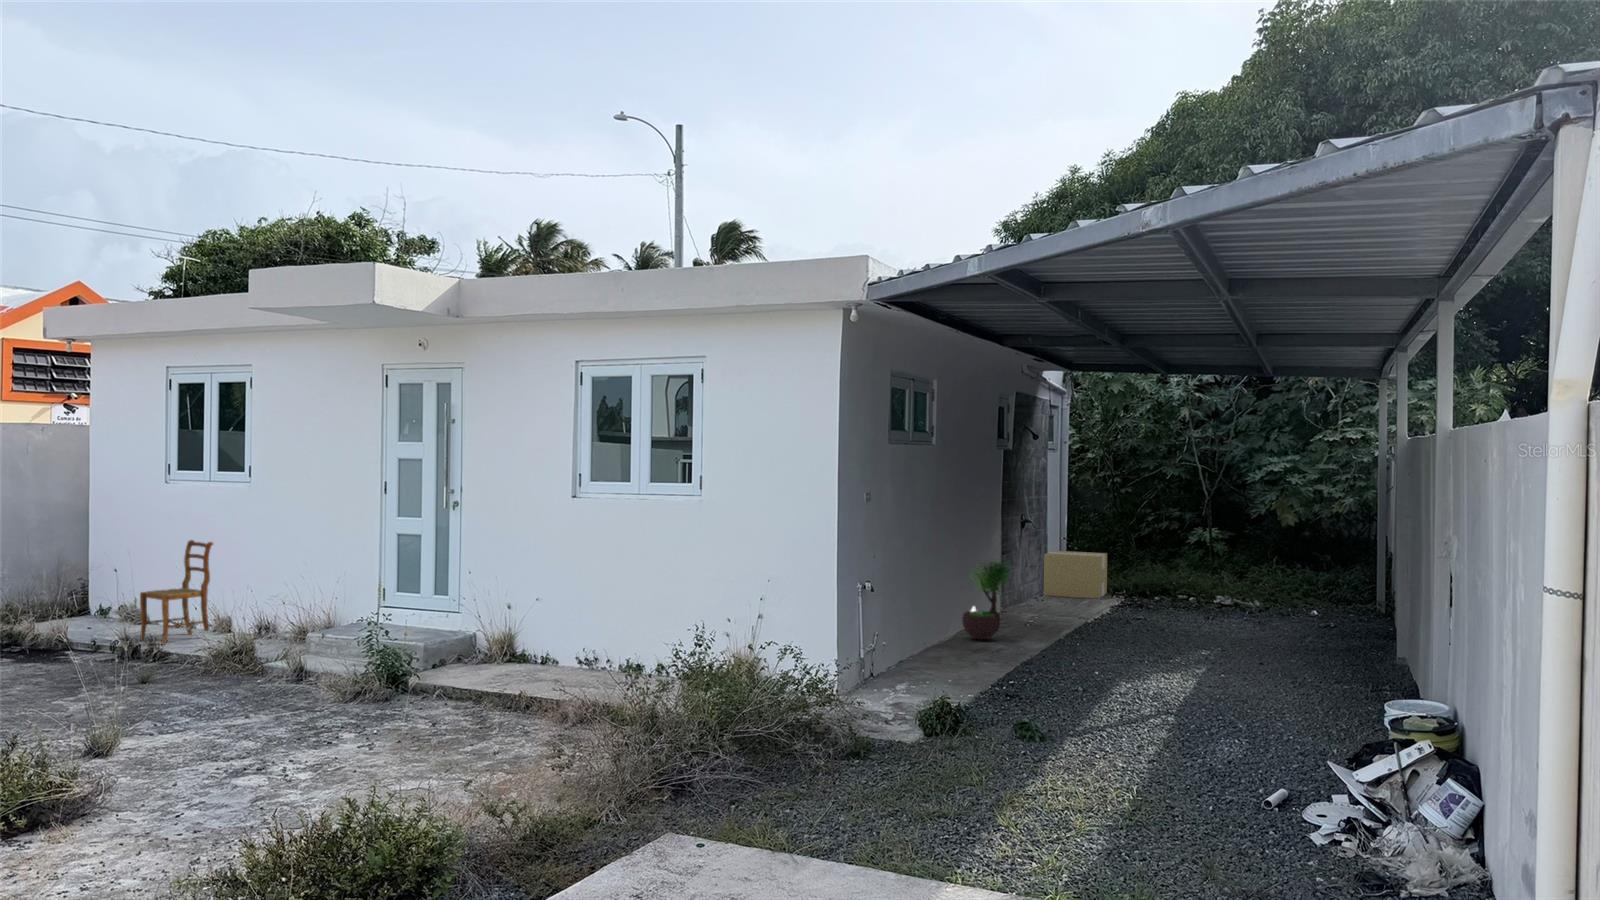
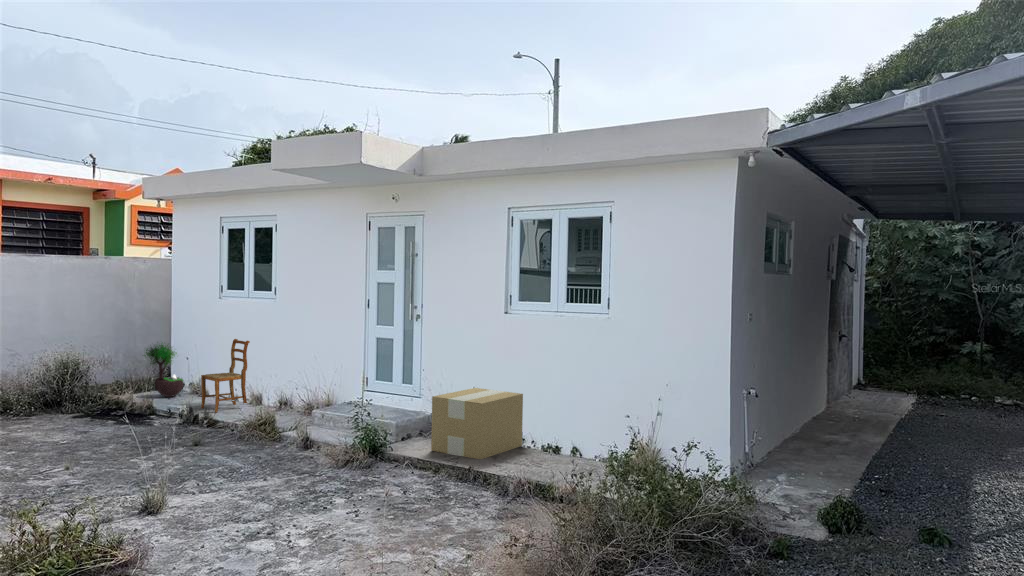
cardboard box: present [1044,551,1107,598] -> present [431,388,523,459]
potted tree: present [962,558,1010,640] -> present [144,345,184,397]

